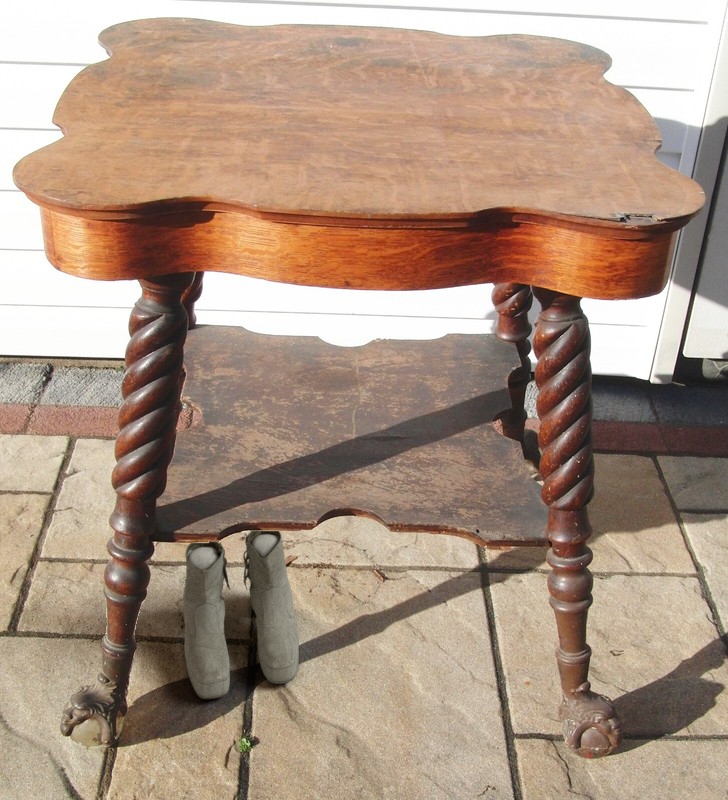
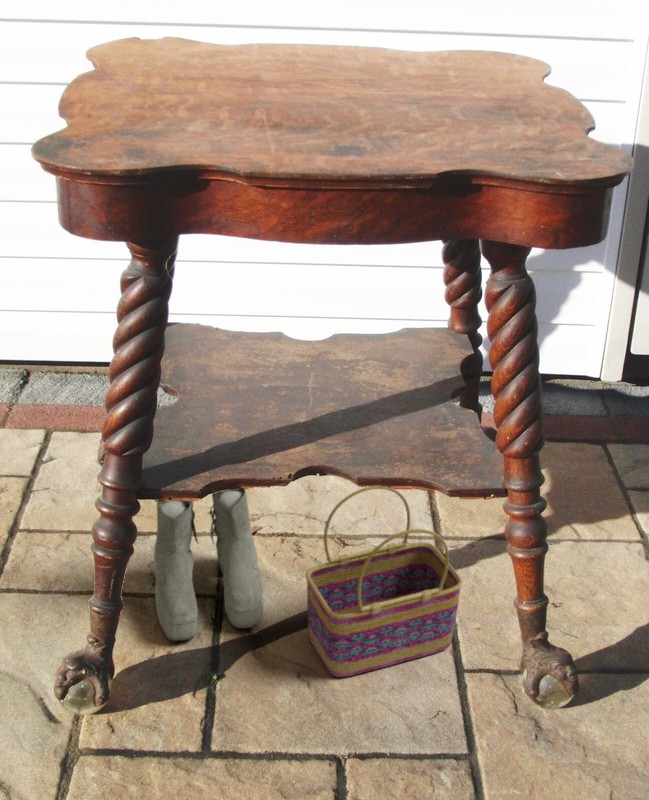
basket: none [346,542,514,743] -> present [306,486,462,677]

